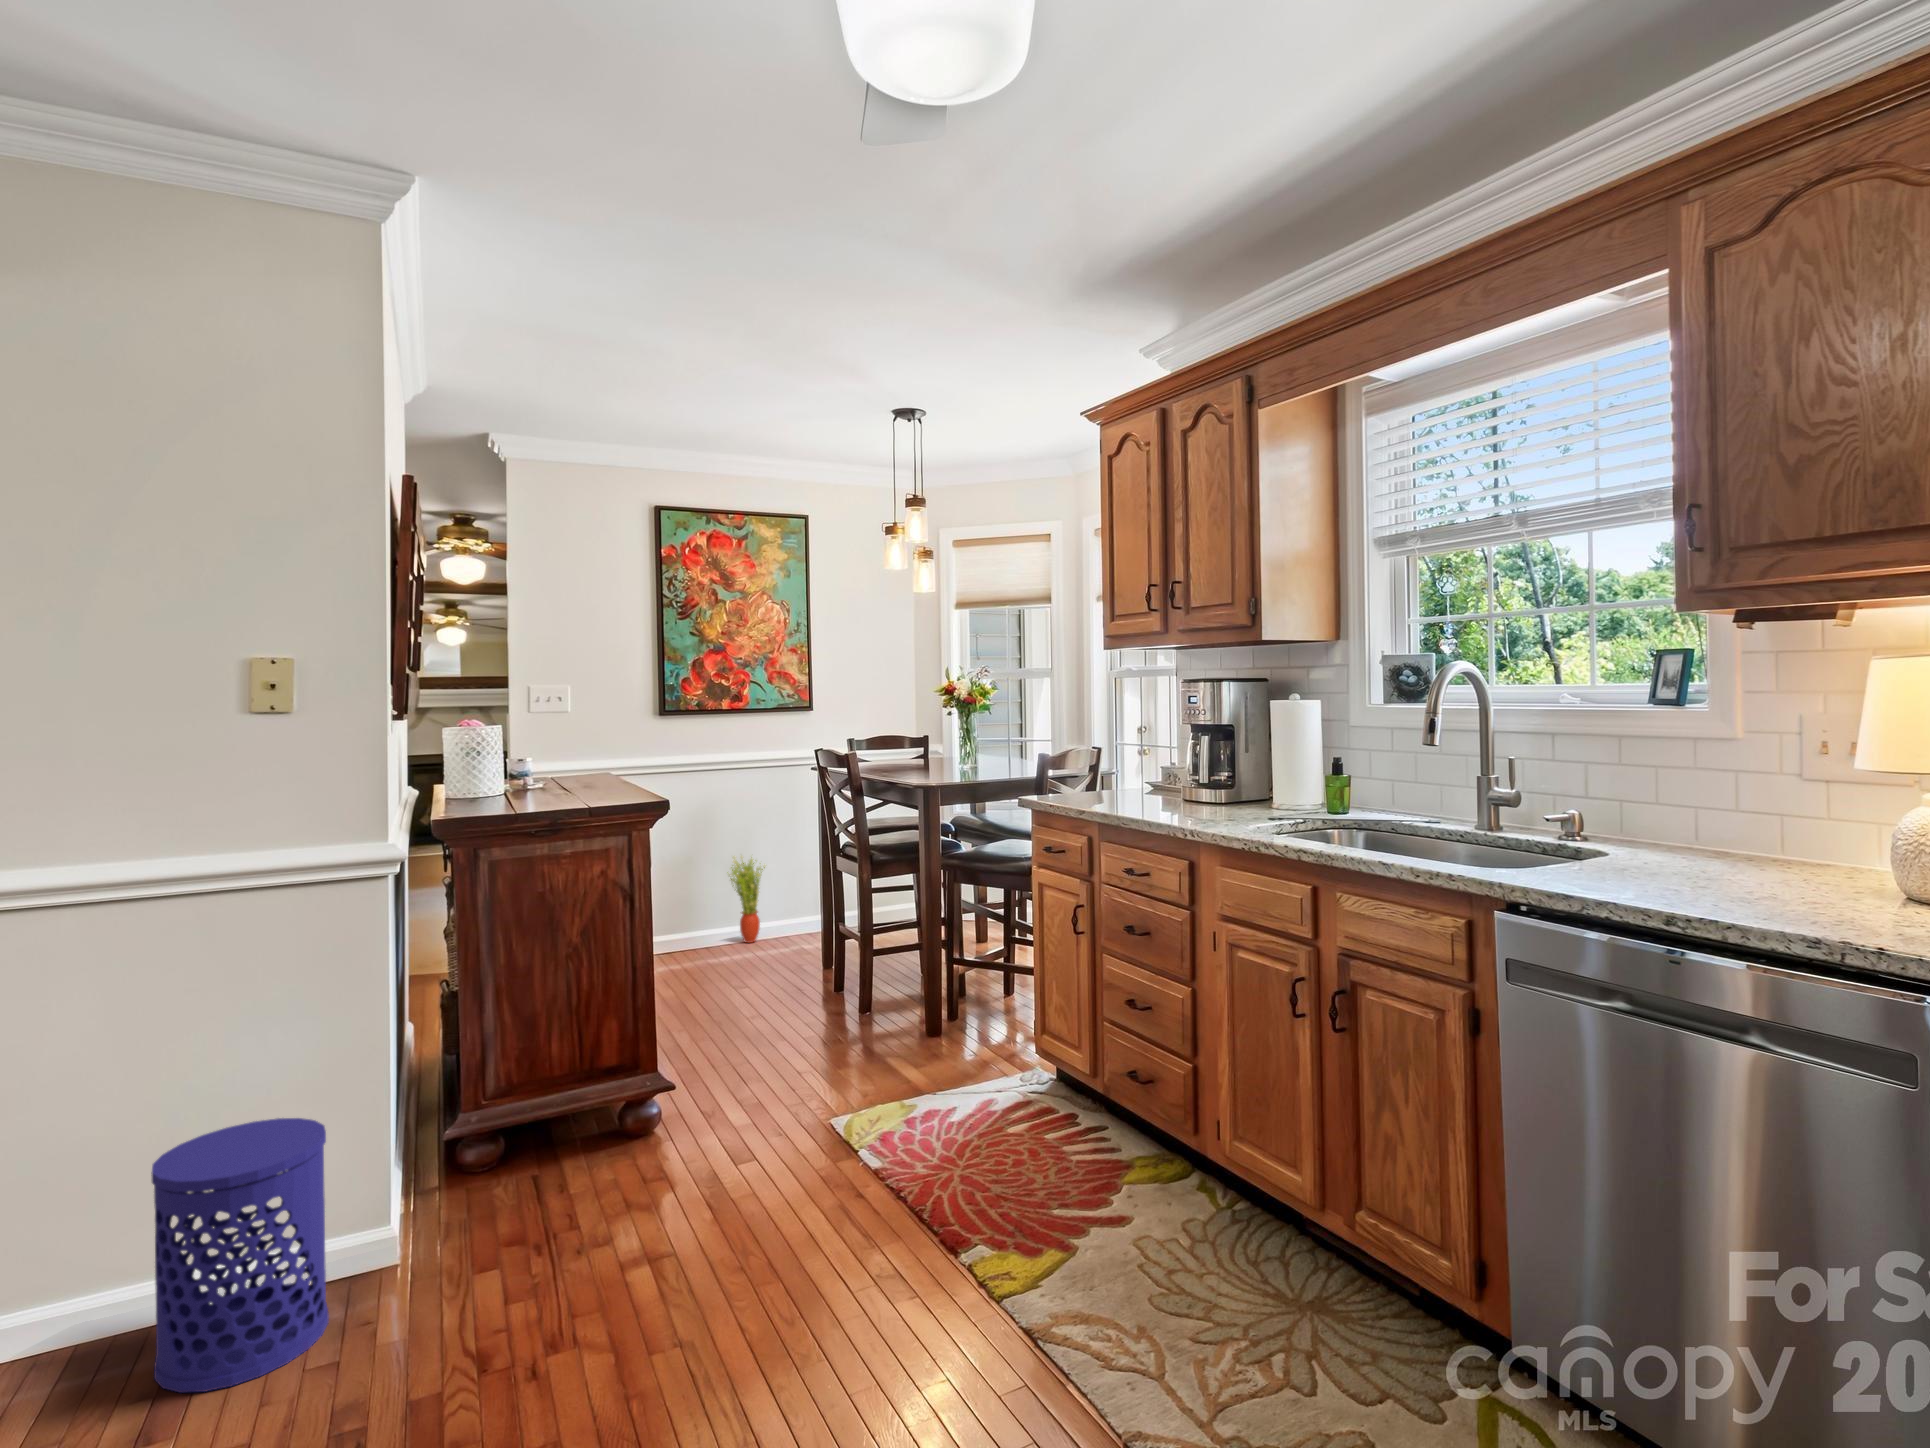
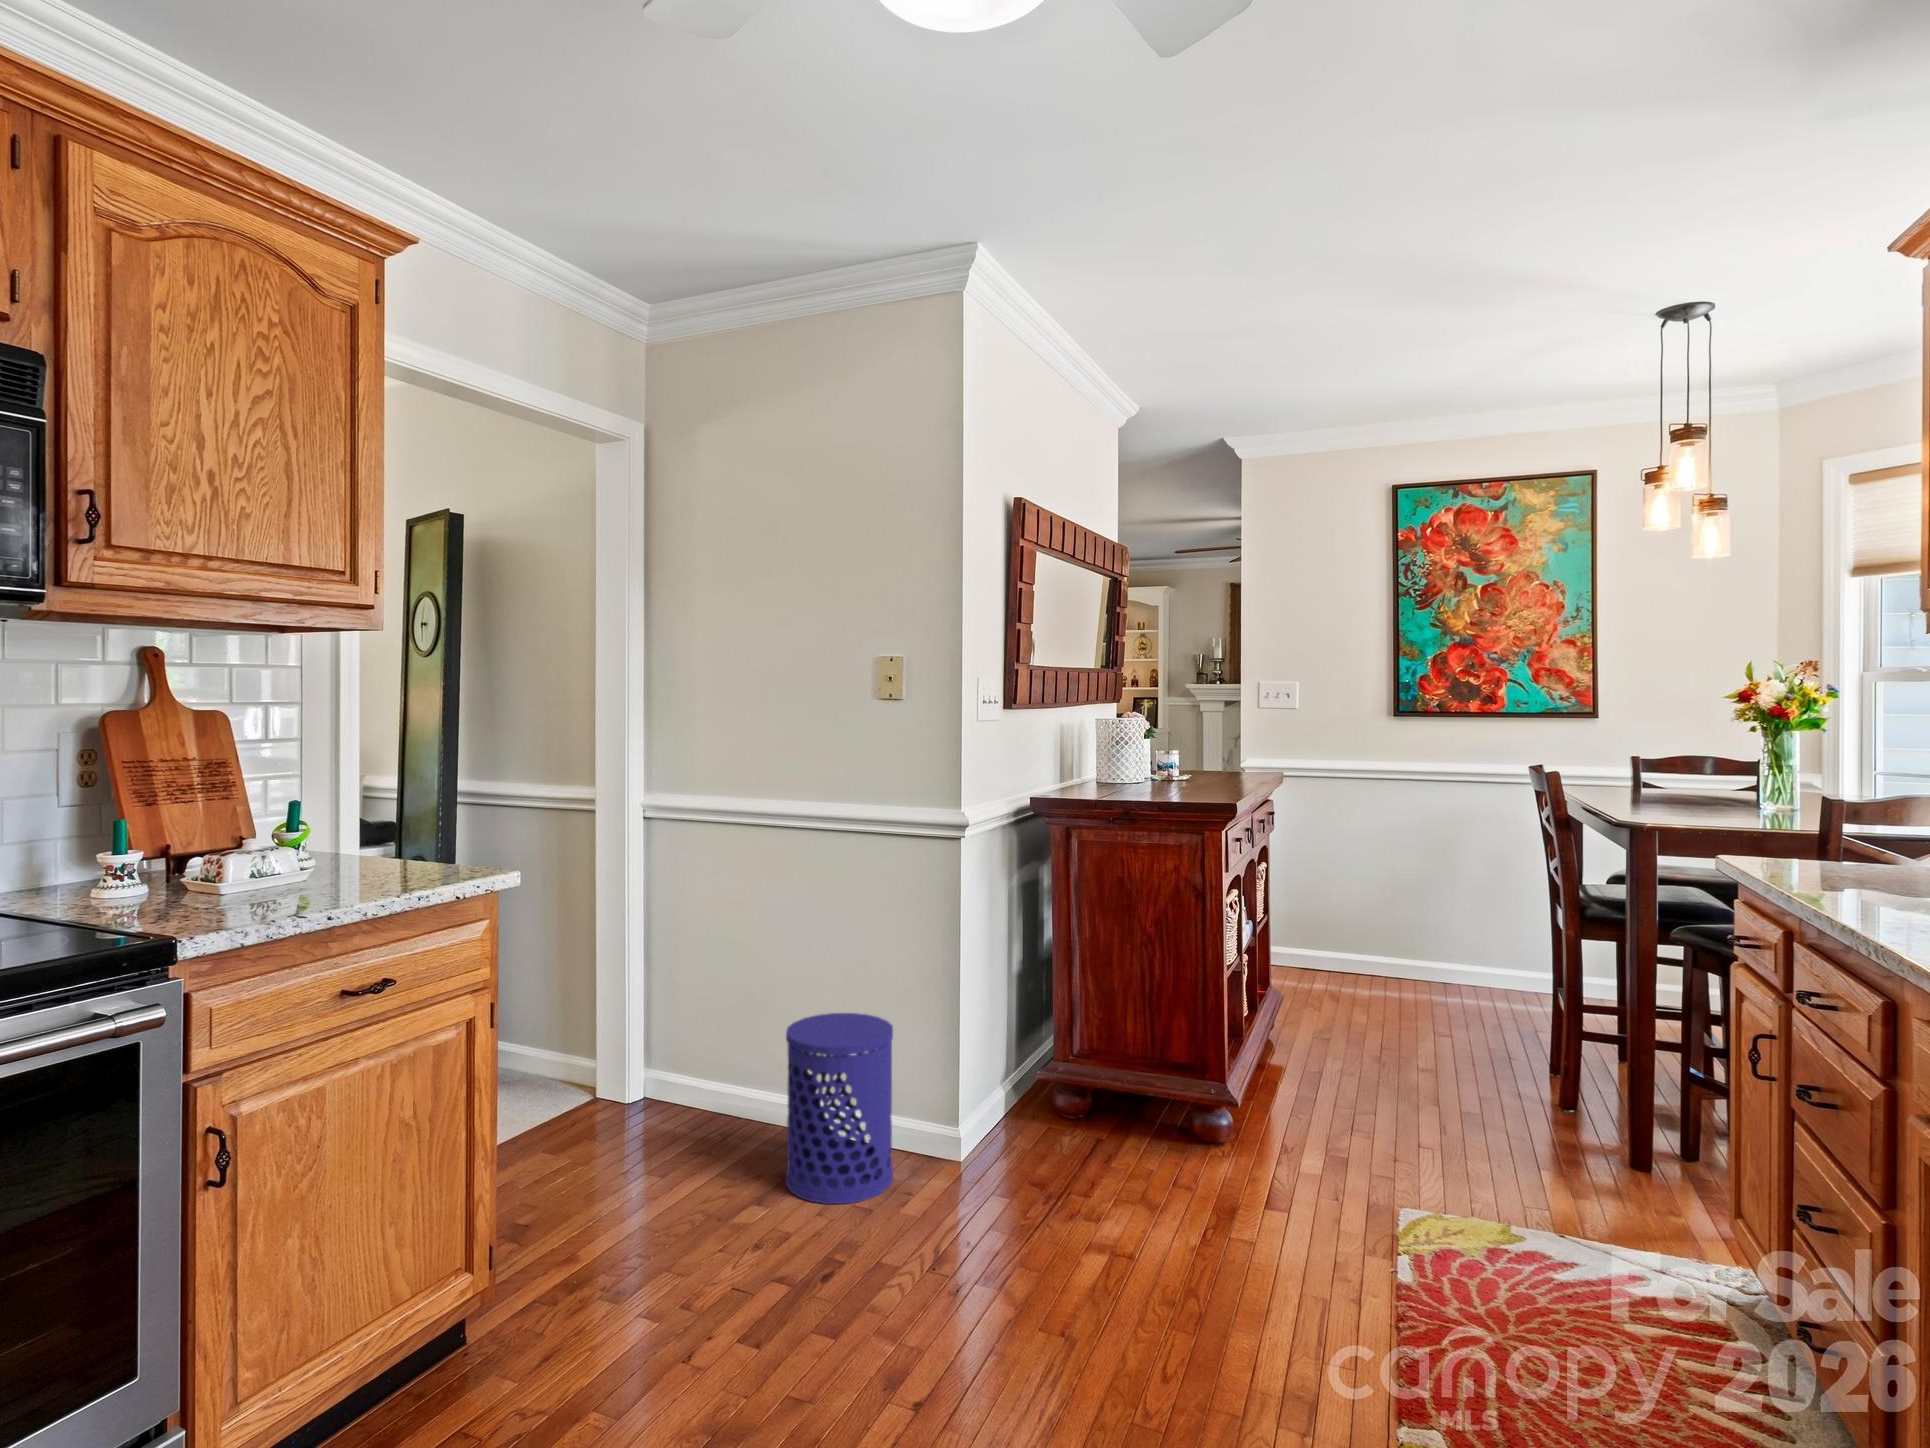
potted plant: present [727,857,765,943] -> none [1468,883,1520,991]

